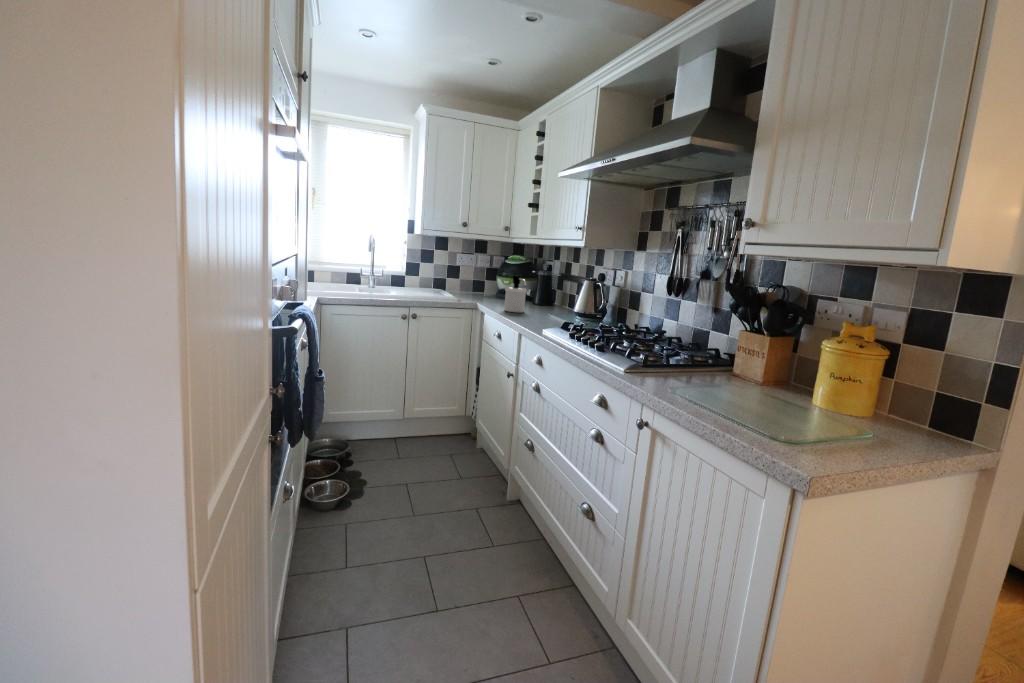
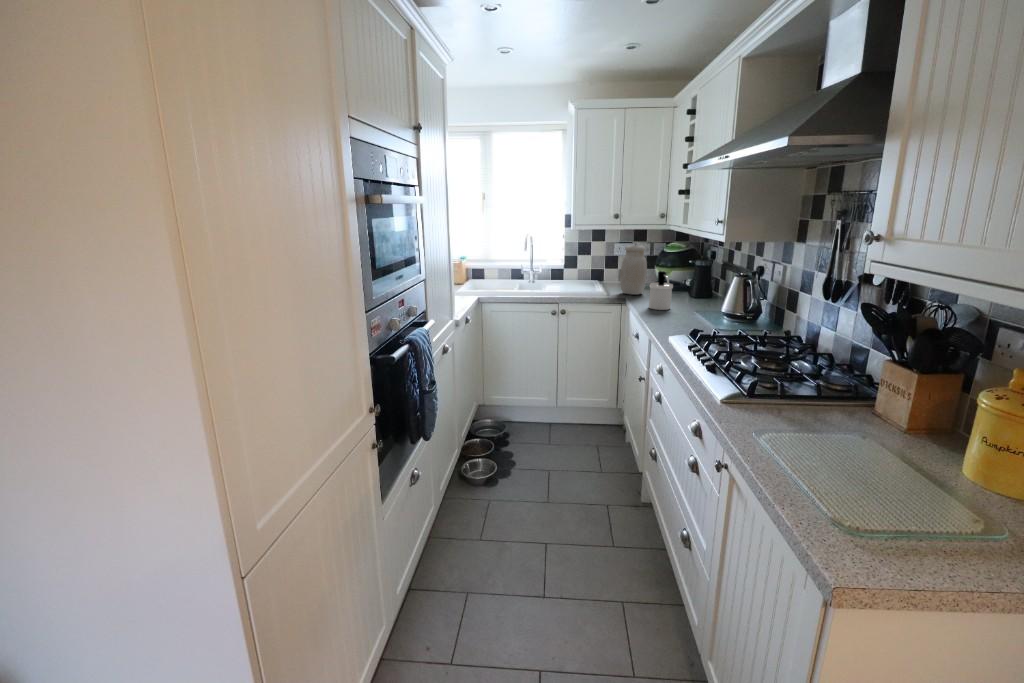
jar: none [469,253,495,301] -> present [620,245,647,294]

